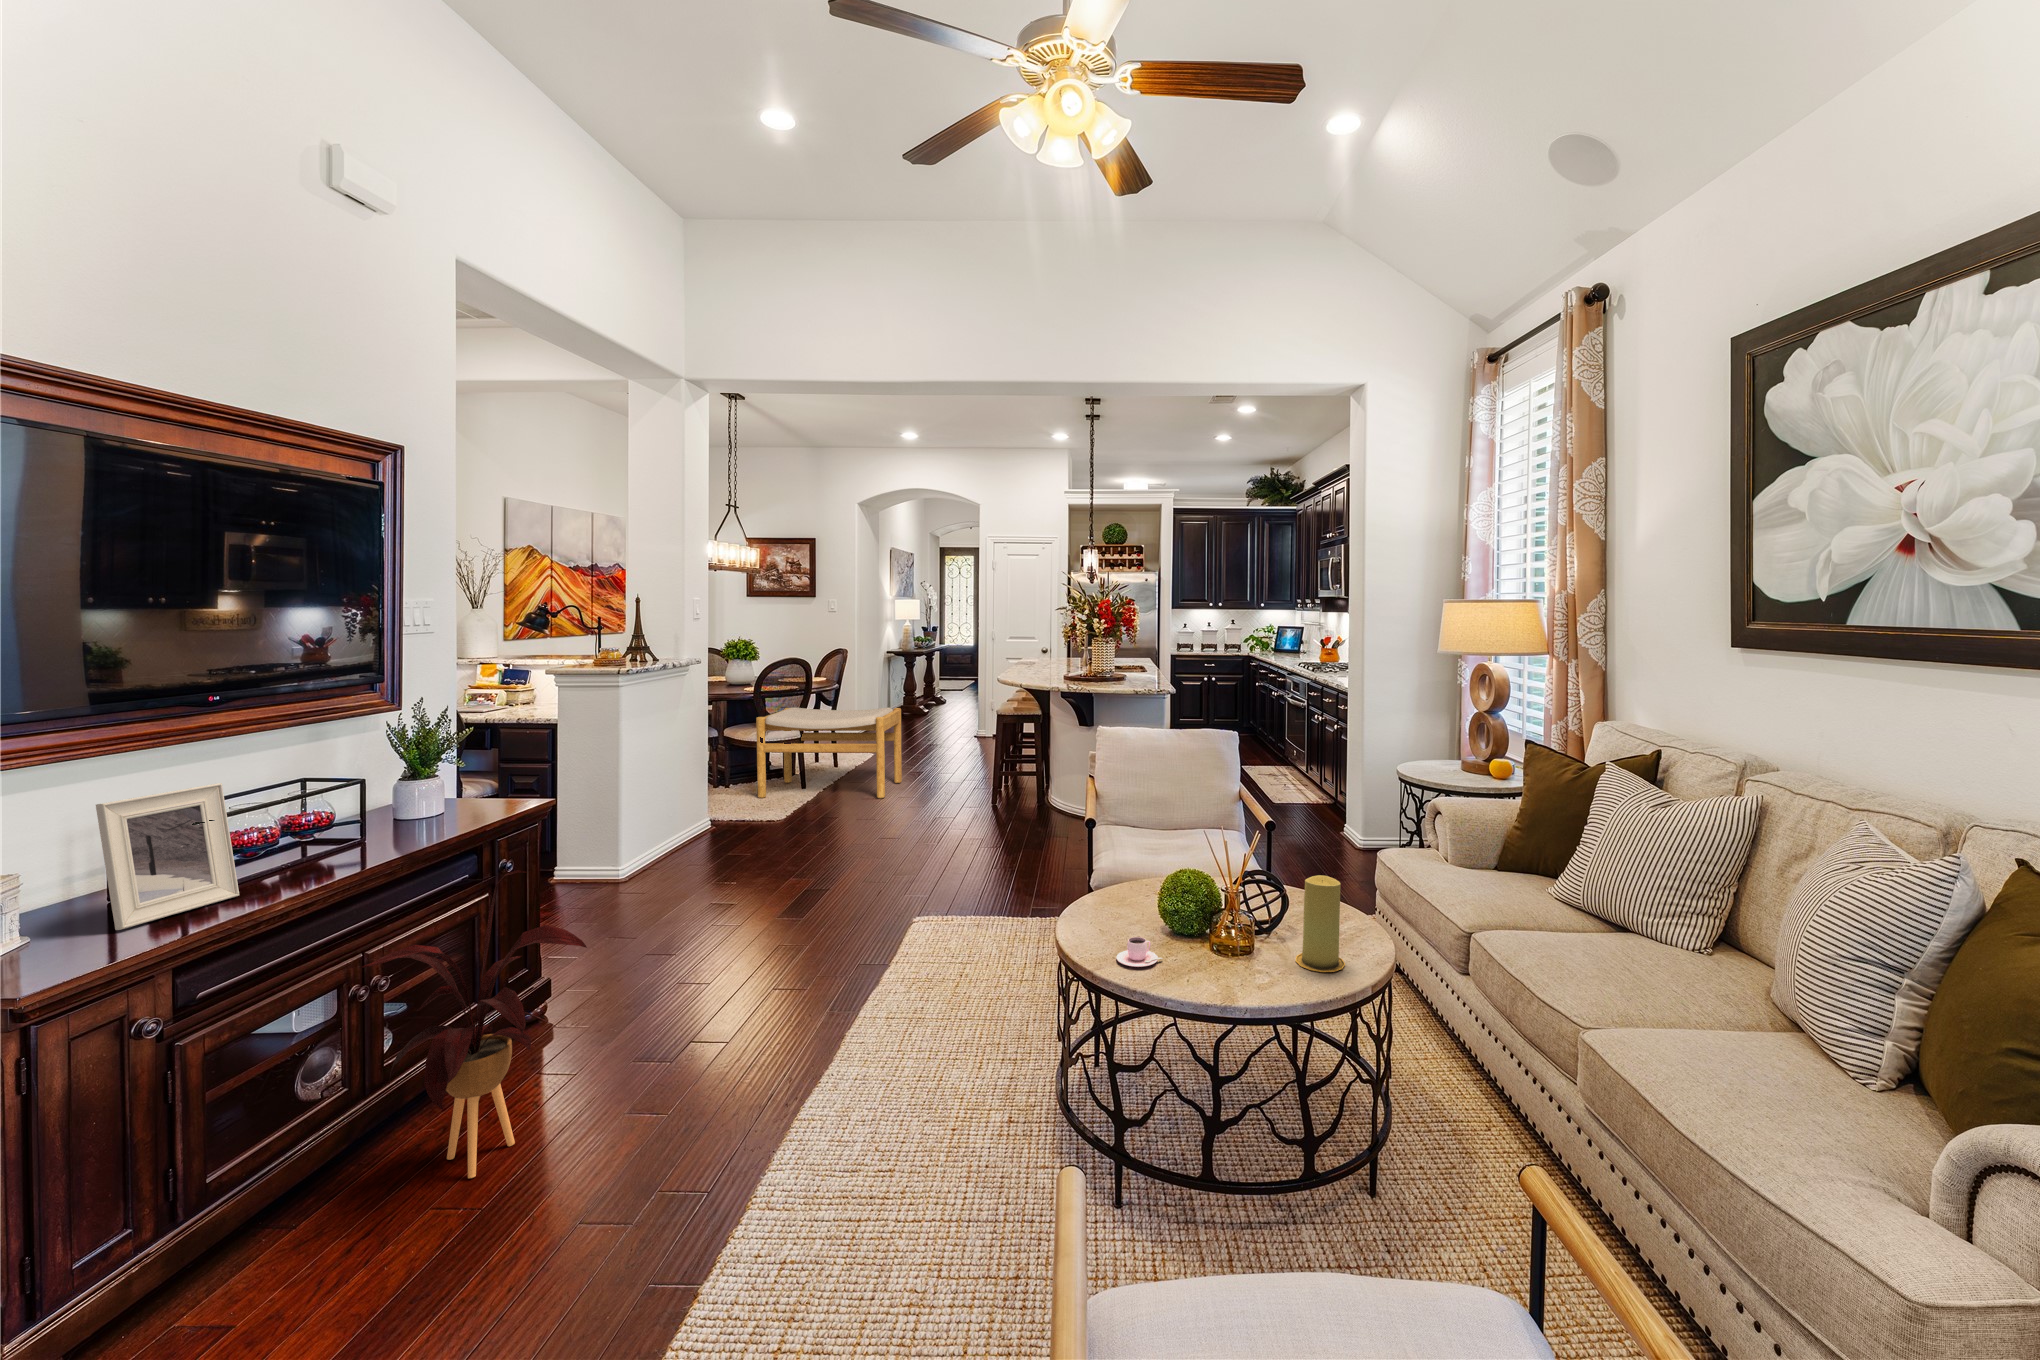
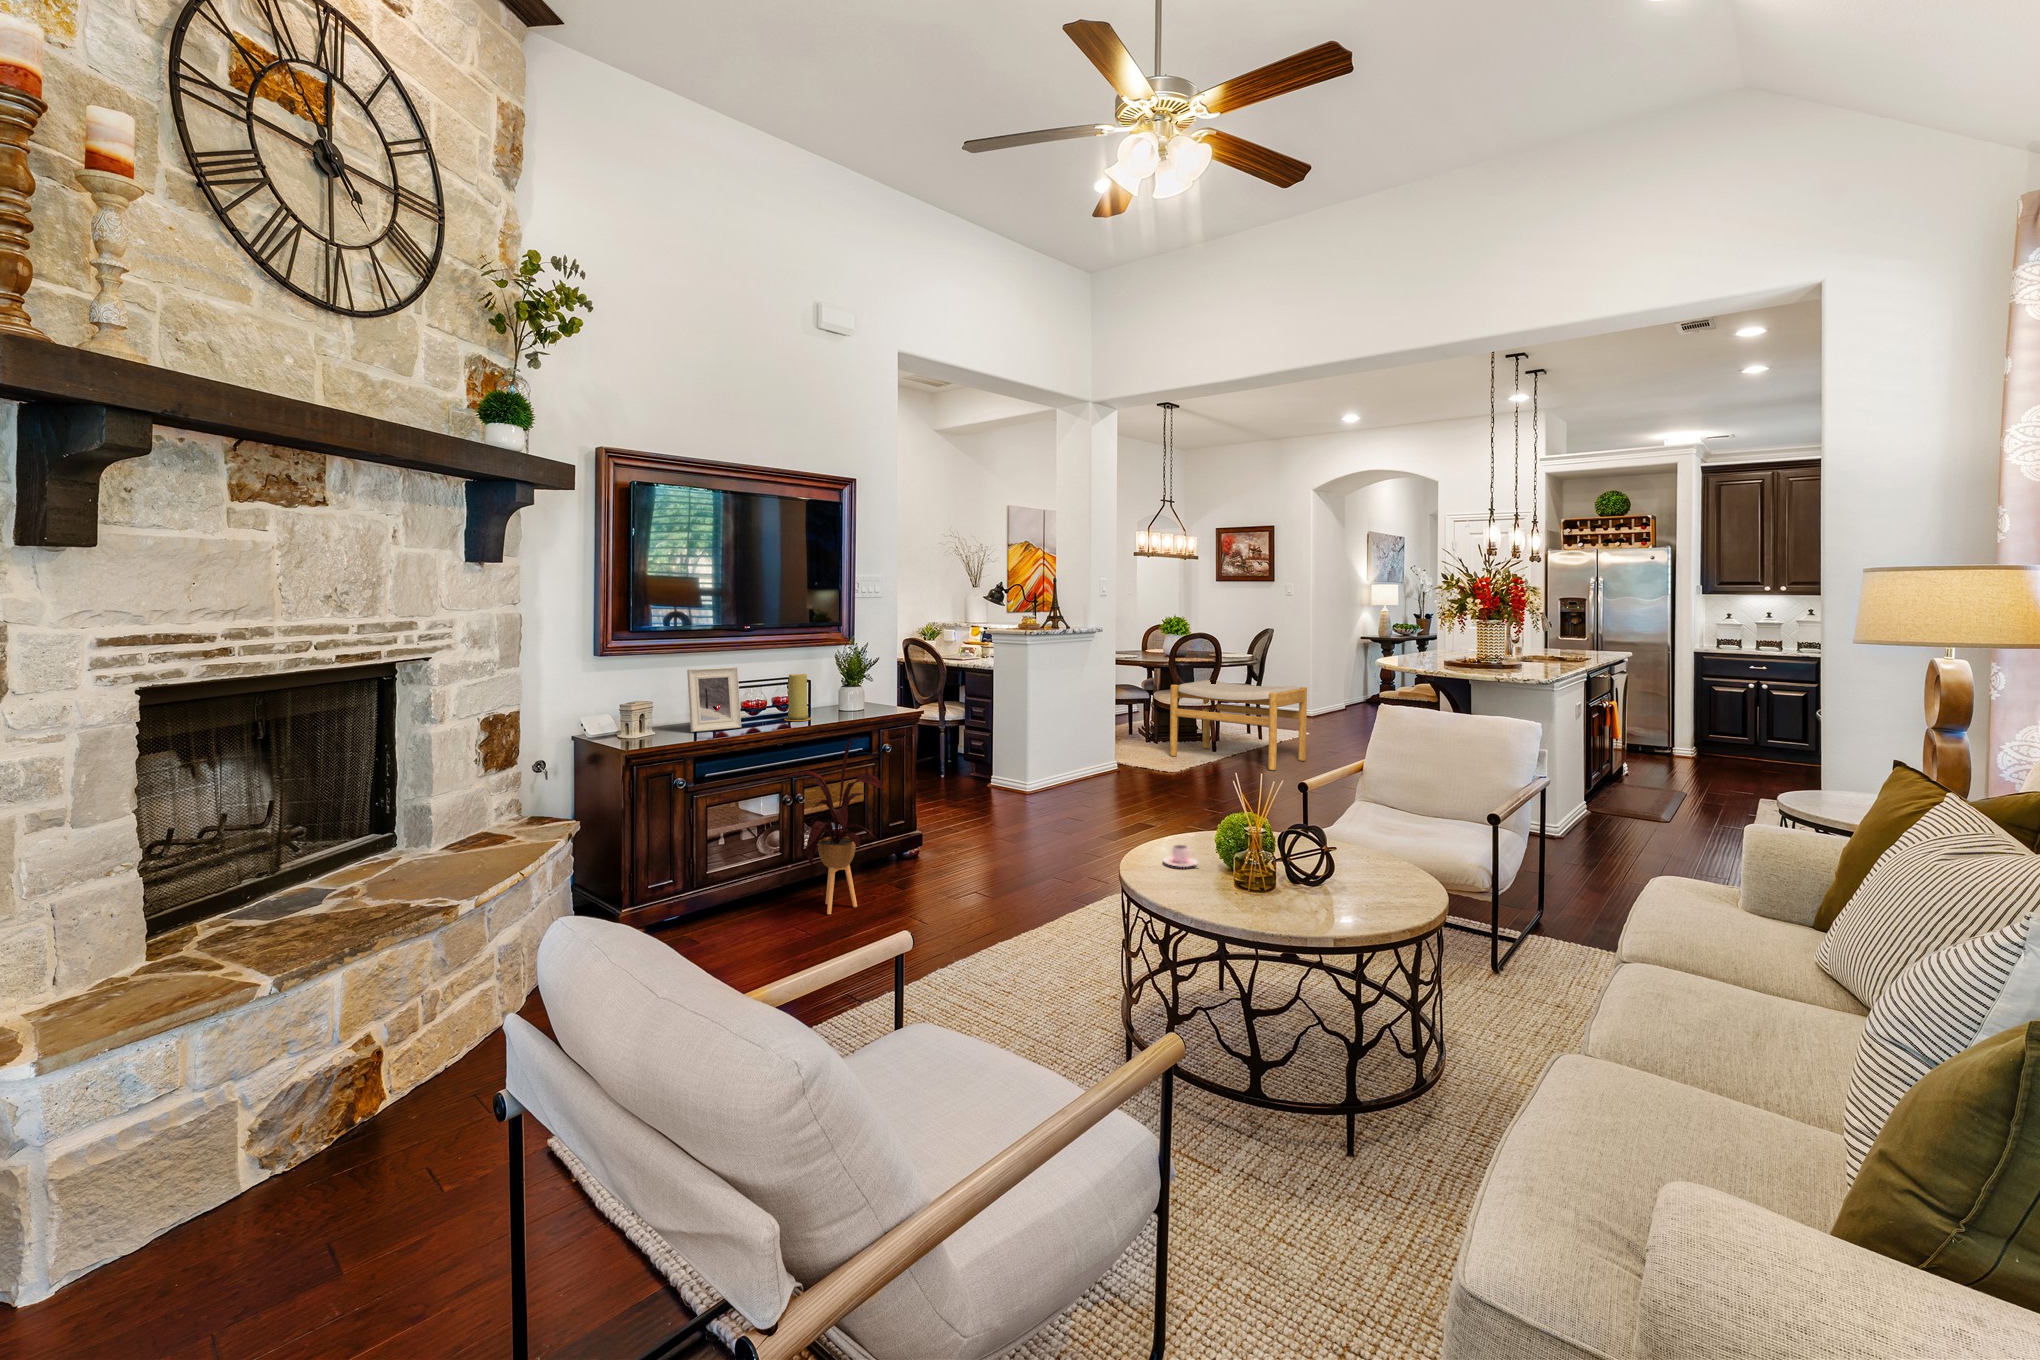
candle: present [1296,875,1345,972] -> present [785,674,811,721]

